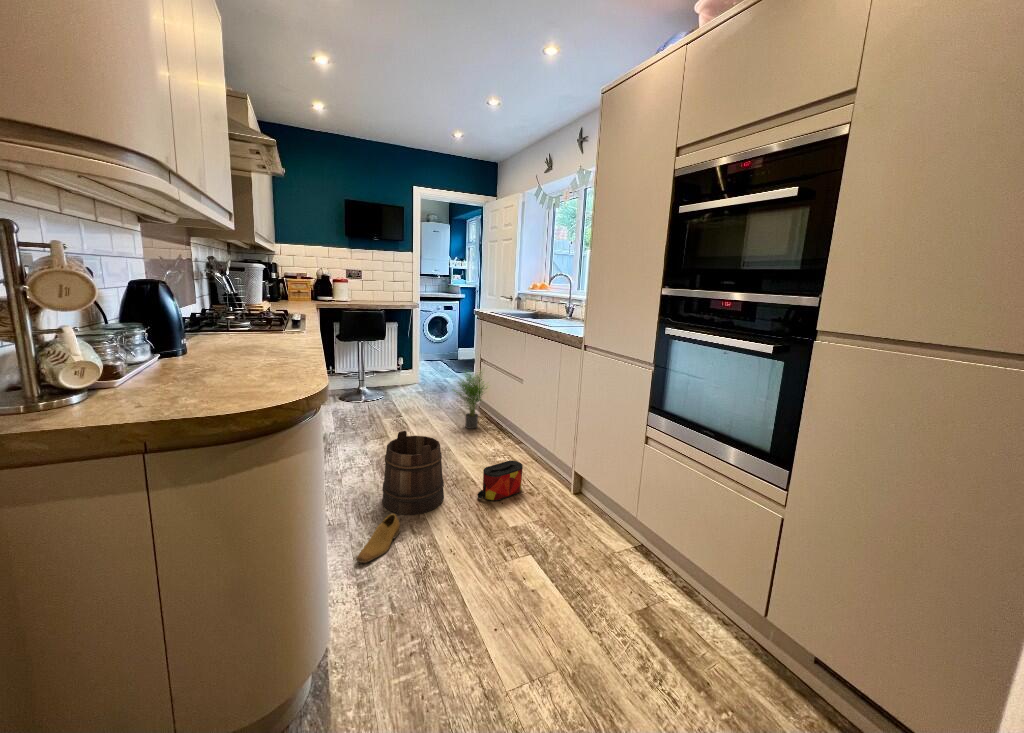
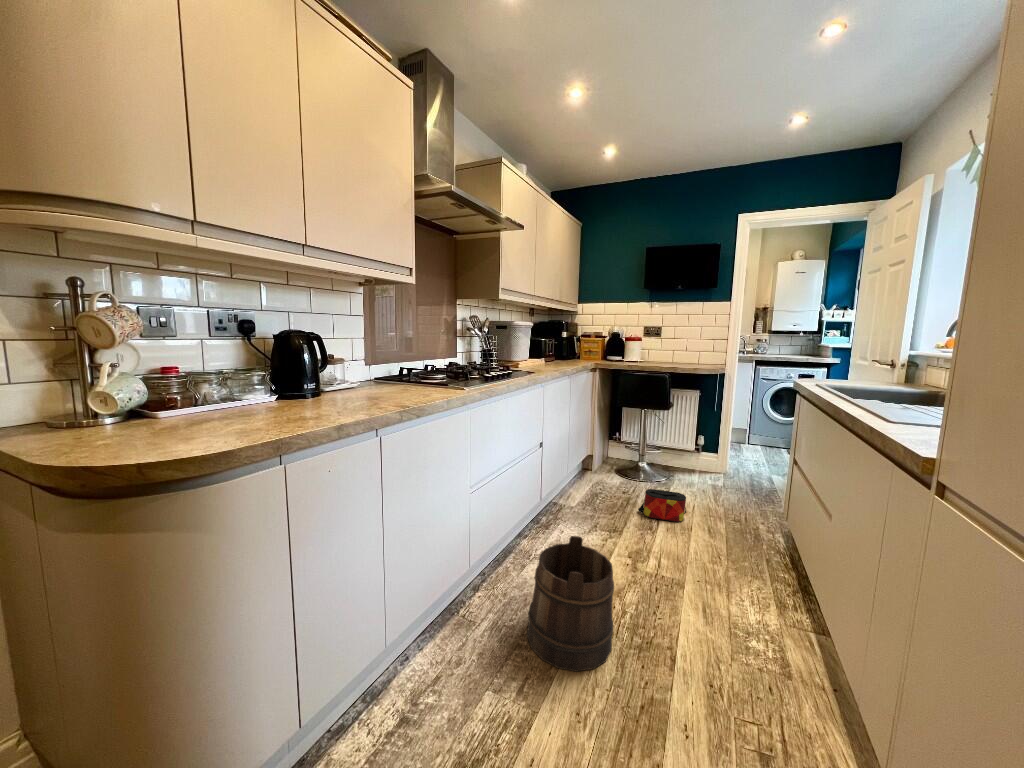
potted plant: present [454,372,487,428] -> none [715,470,796,569]
bag: present [477,461,523,501] -> present [638,489,686,522]
shoe: present [356,514,400,563] -> none [426,645,510,697]

